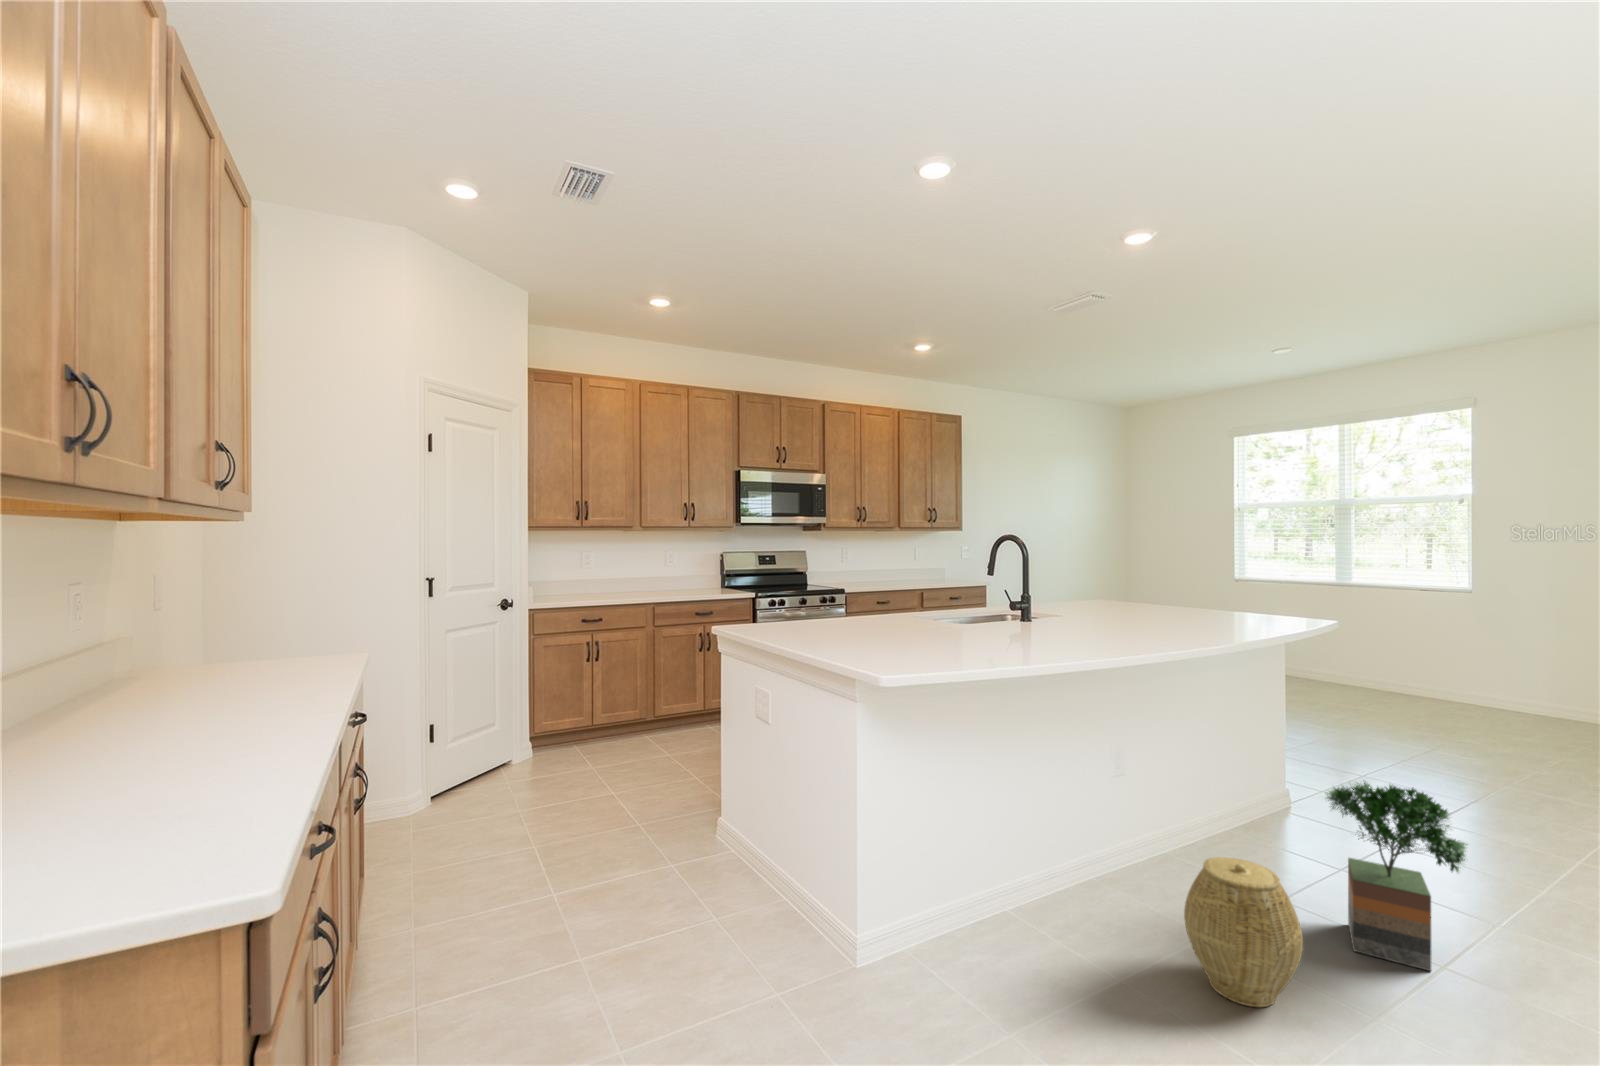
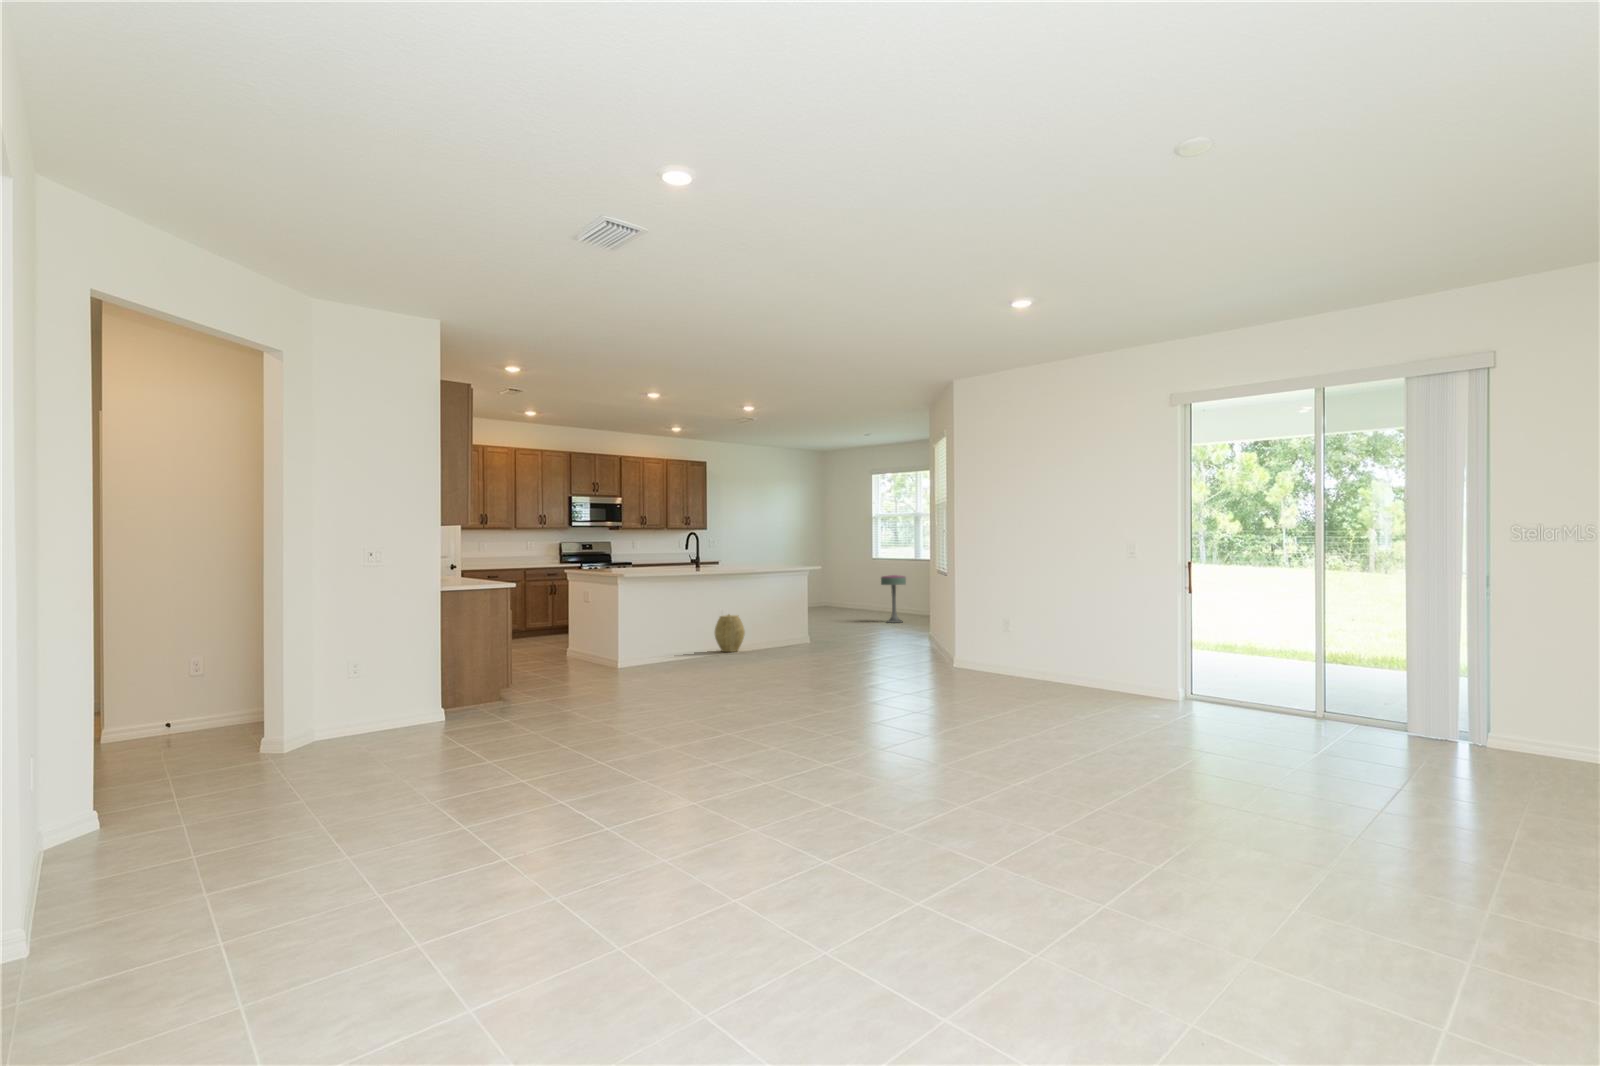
bar stool: none [1379,646,1452,755] -> present [881,575,906,623]
potted tree: present [1326,783,1467,971] -> none [771,595,804,647]

